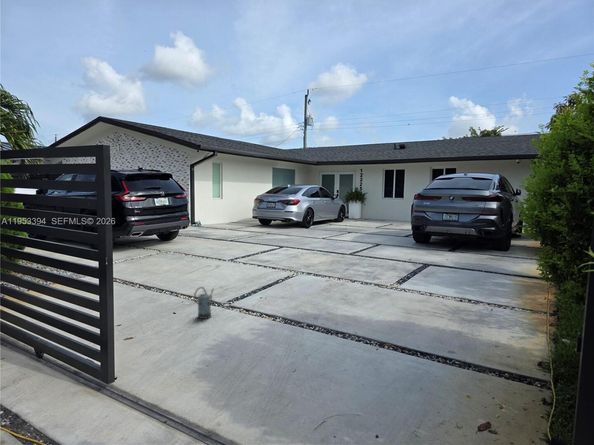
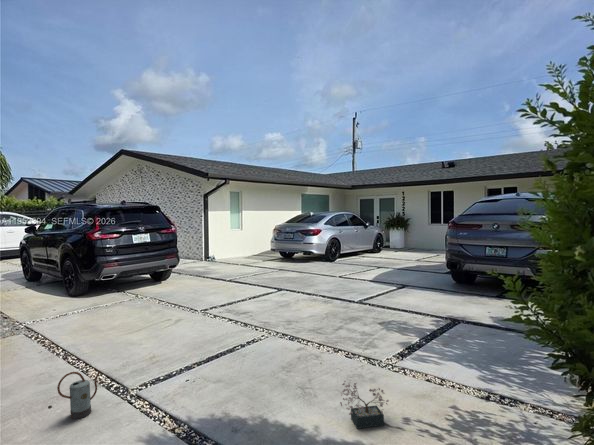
decorative plant: none [381,289,410,317] -> present [340,381,389,429]

